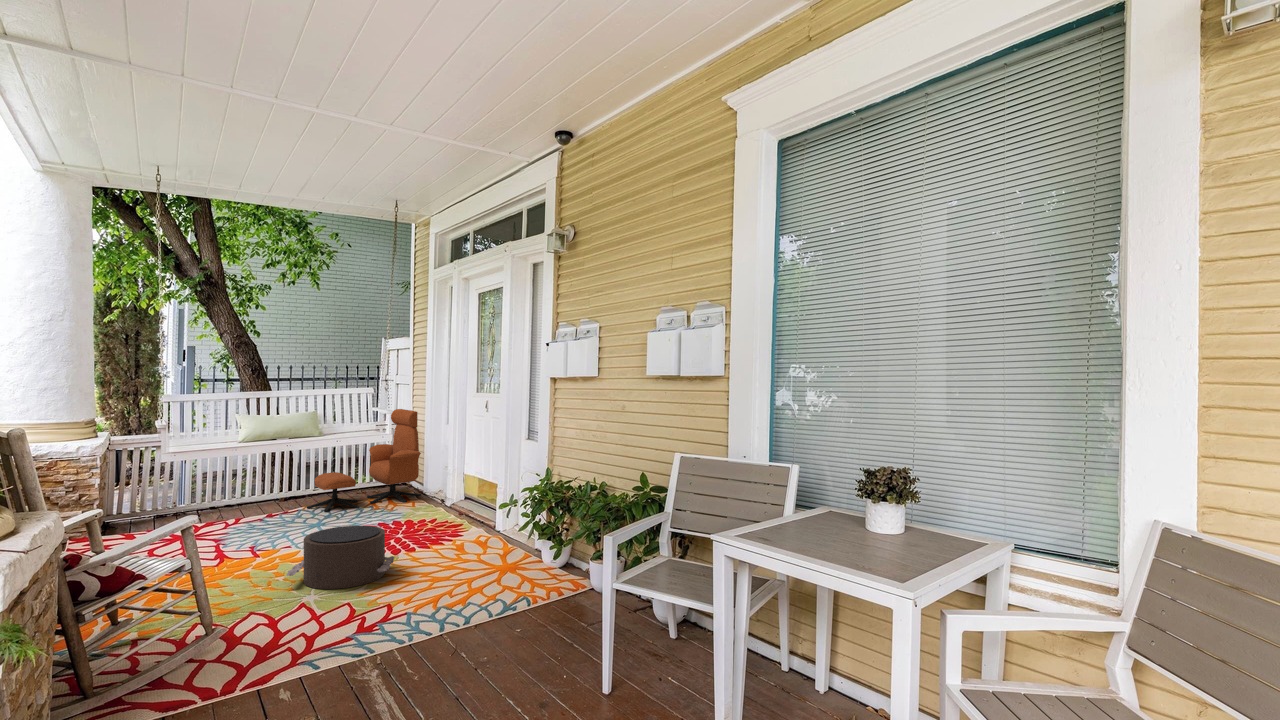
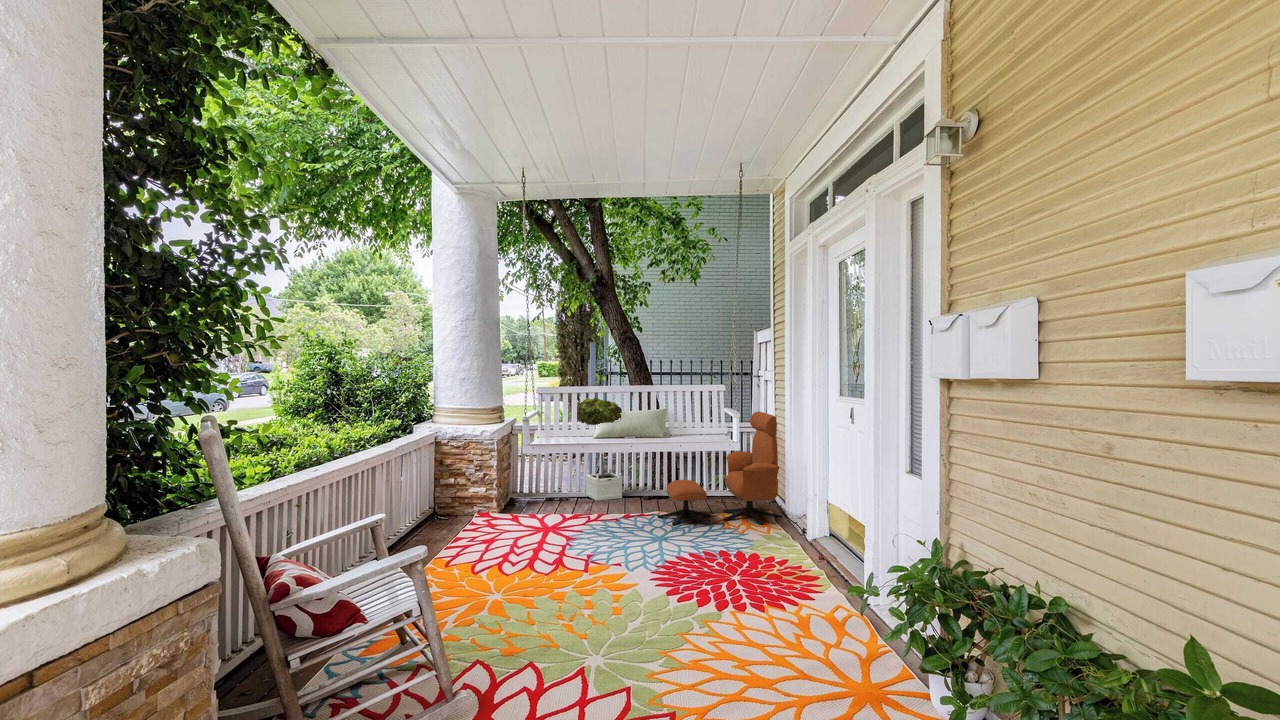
potted tree: none [207,401,259,504] -> present [578,397,622,501]
pouf: present [287,526,394,589] -> none [577,566,709,658]

